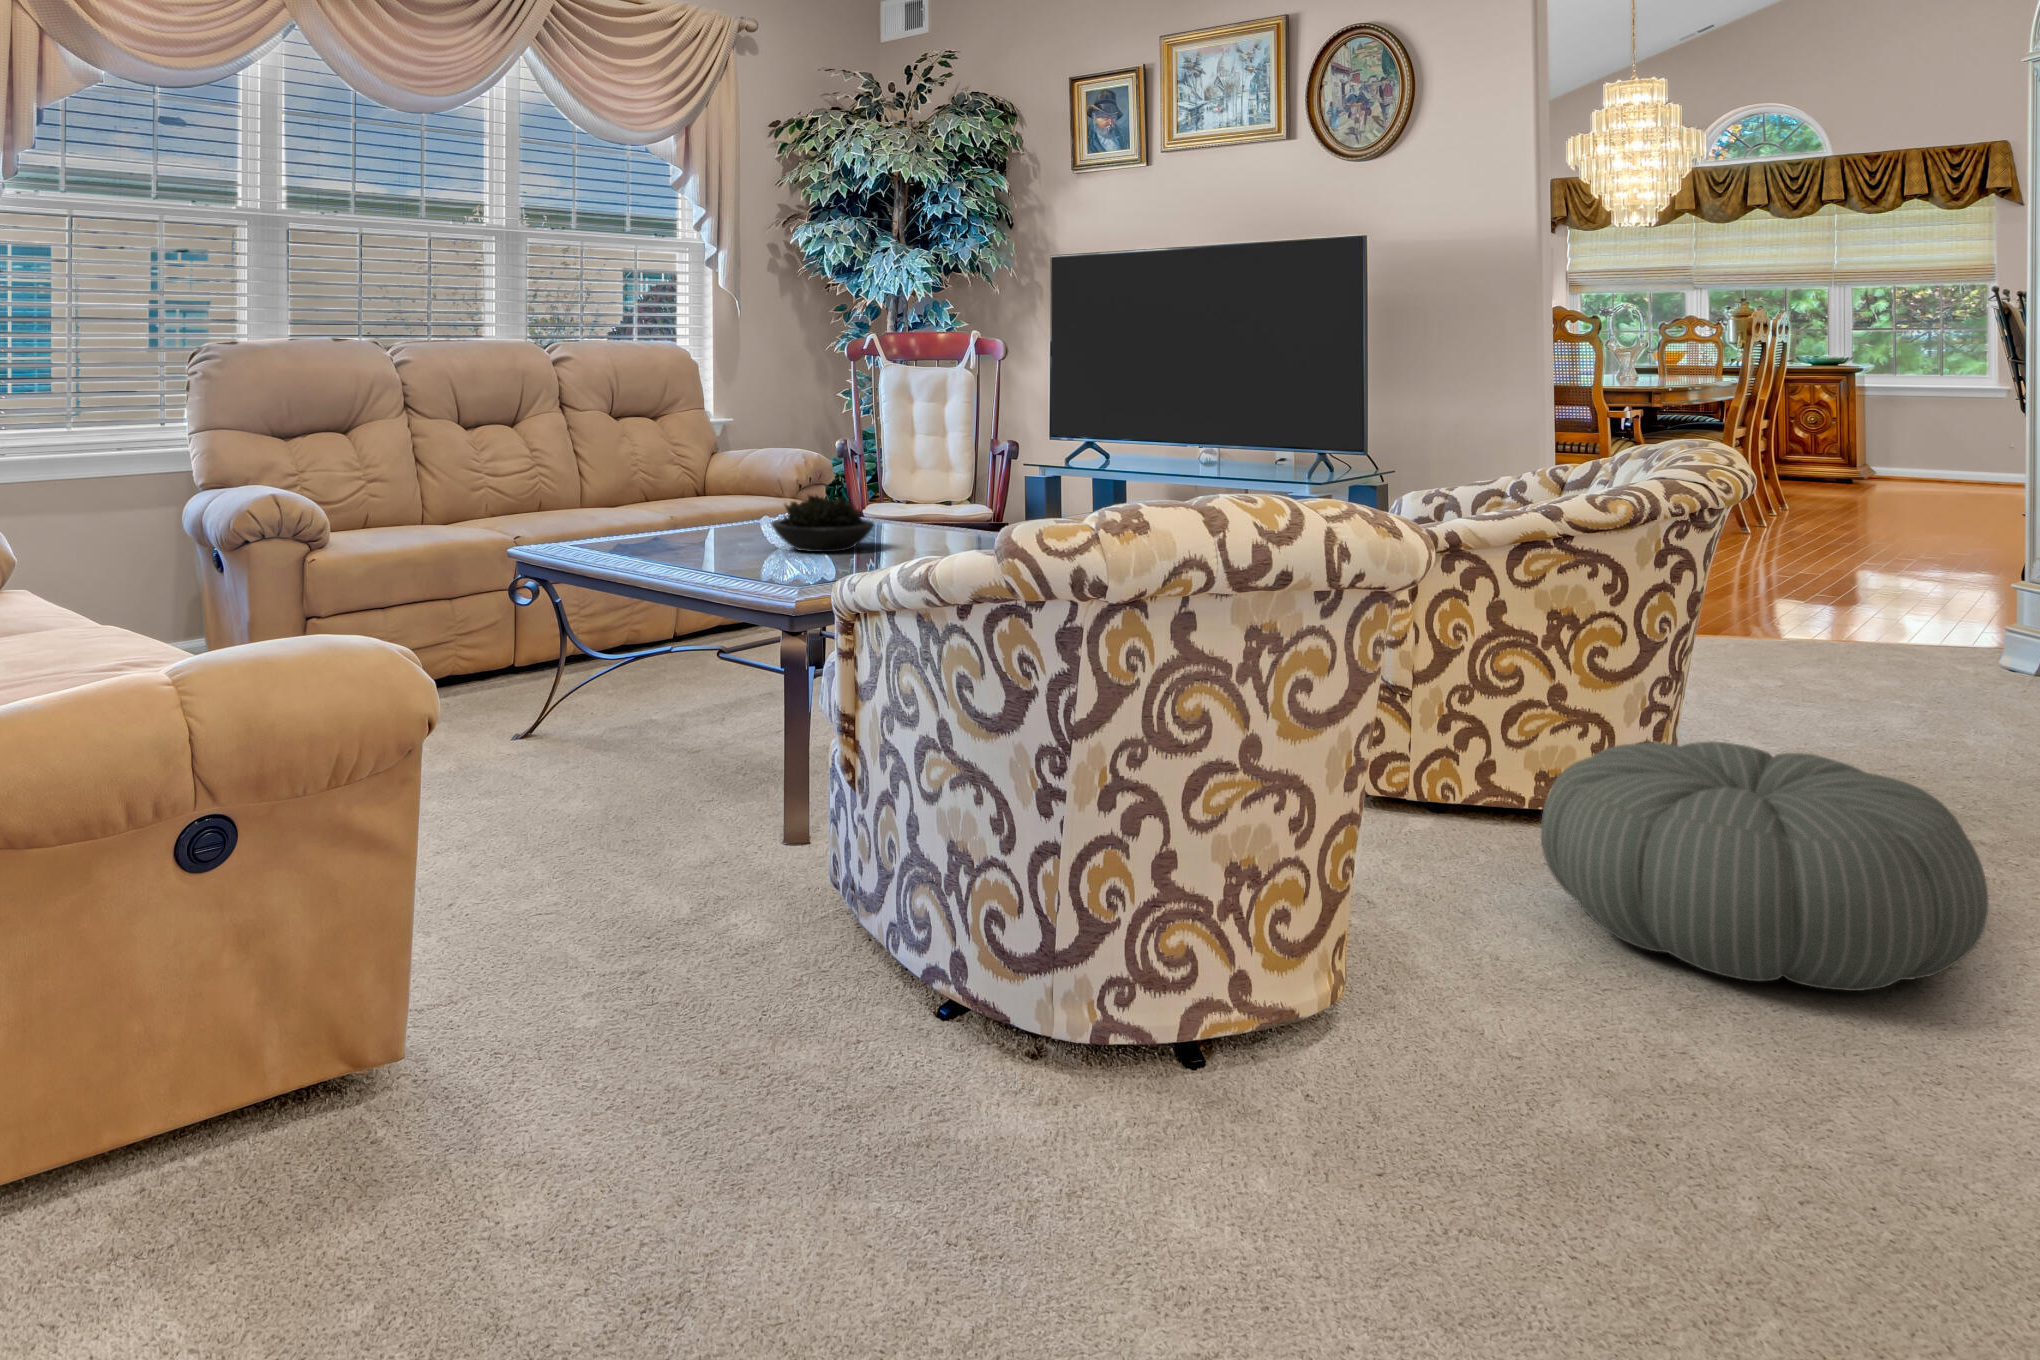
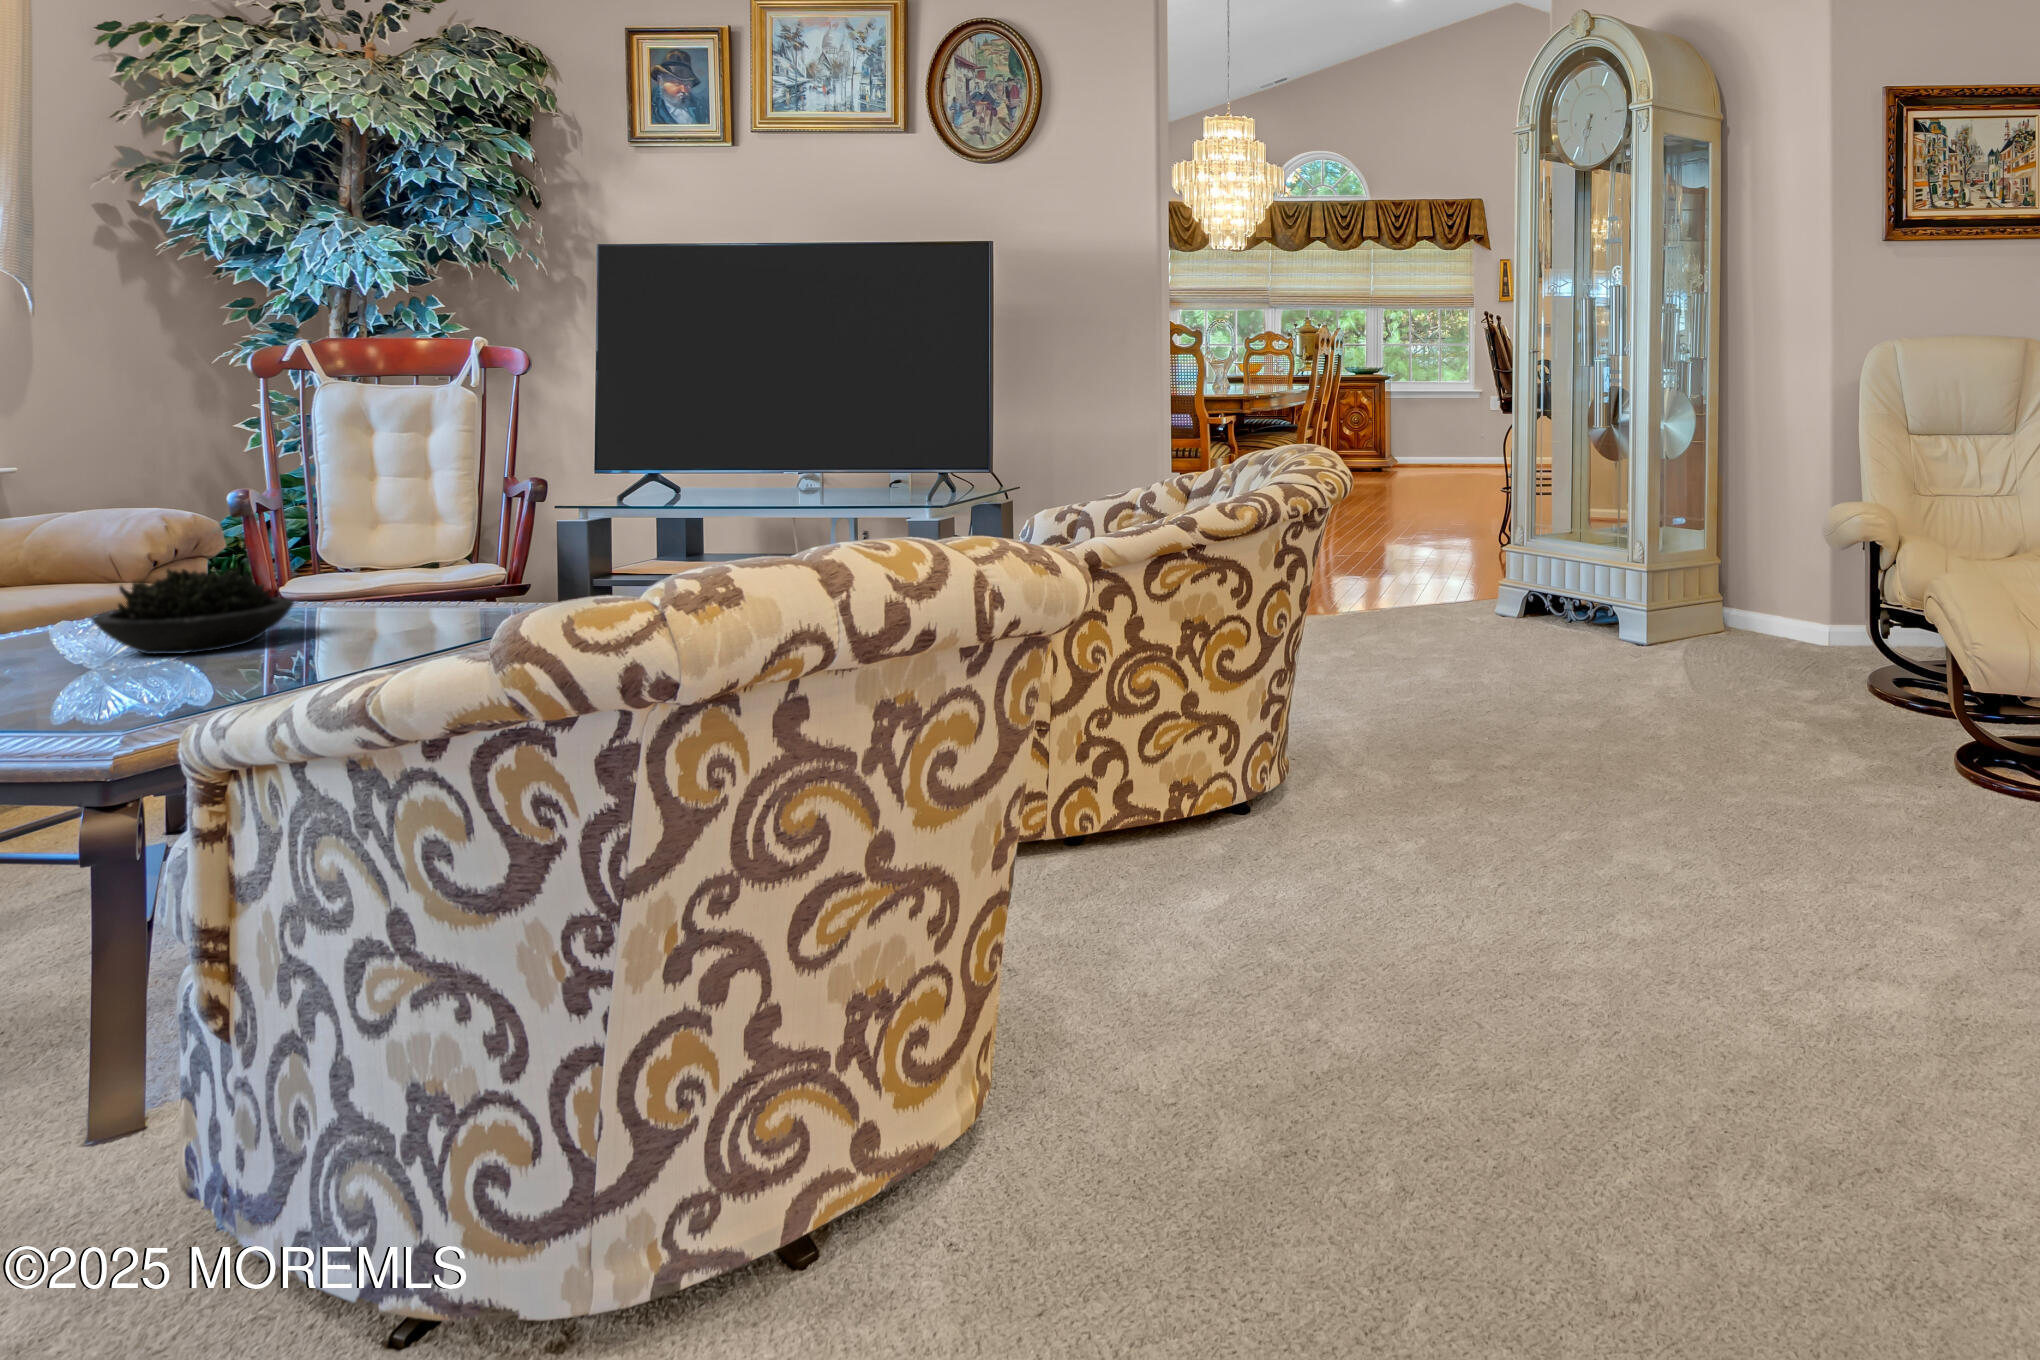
pouf: present [1541,741,1988,991] -> none [1183,729,1550,966]

